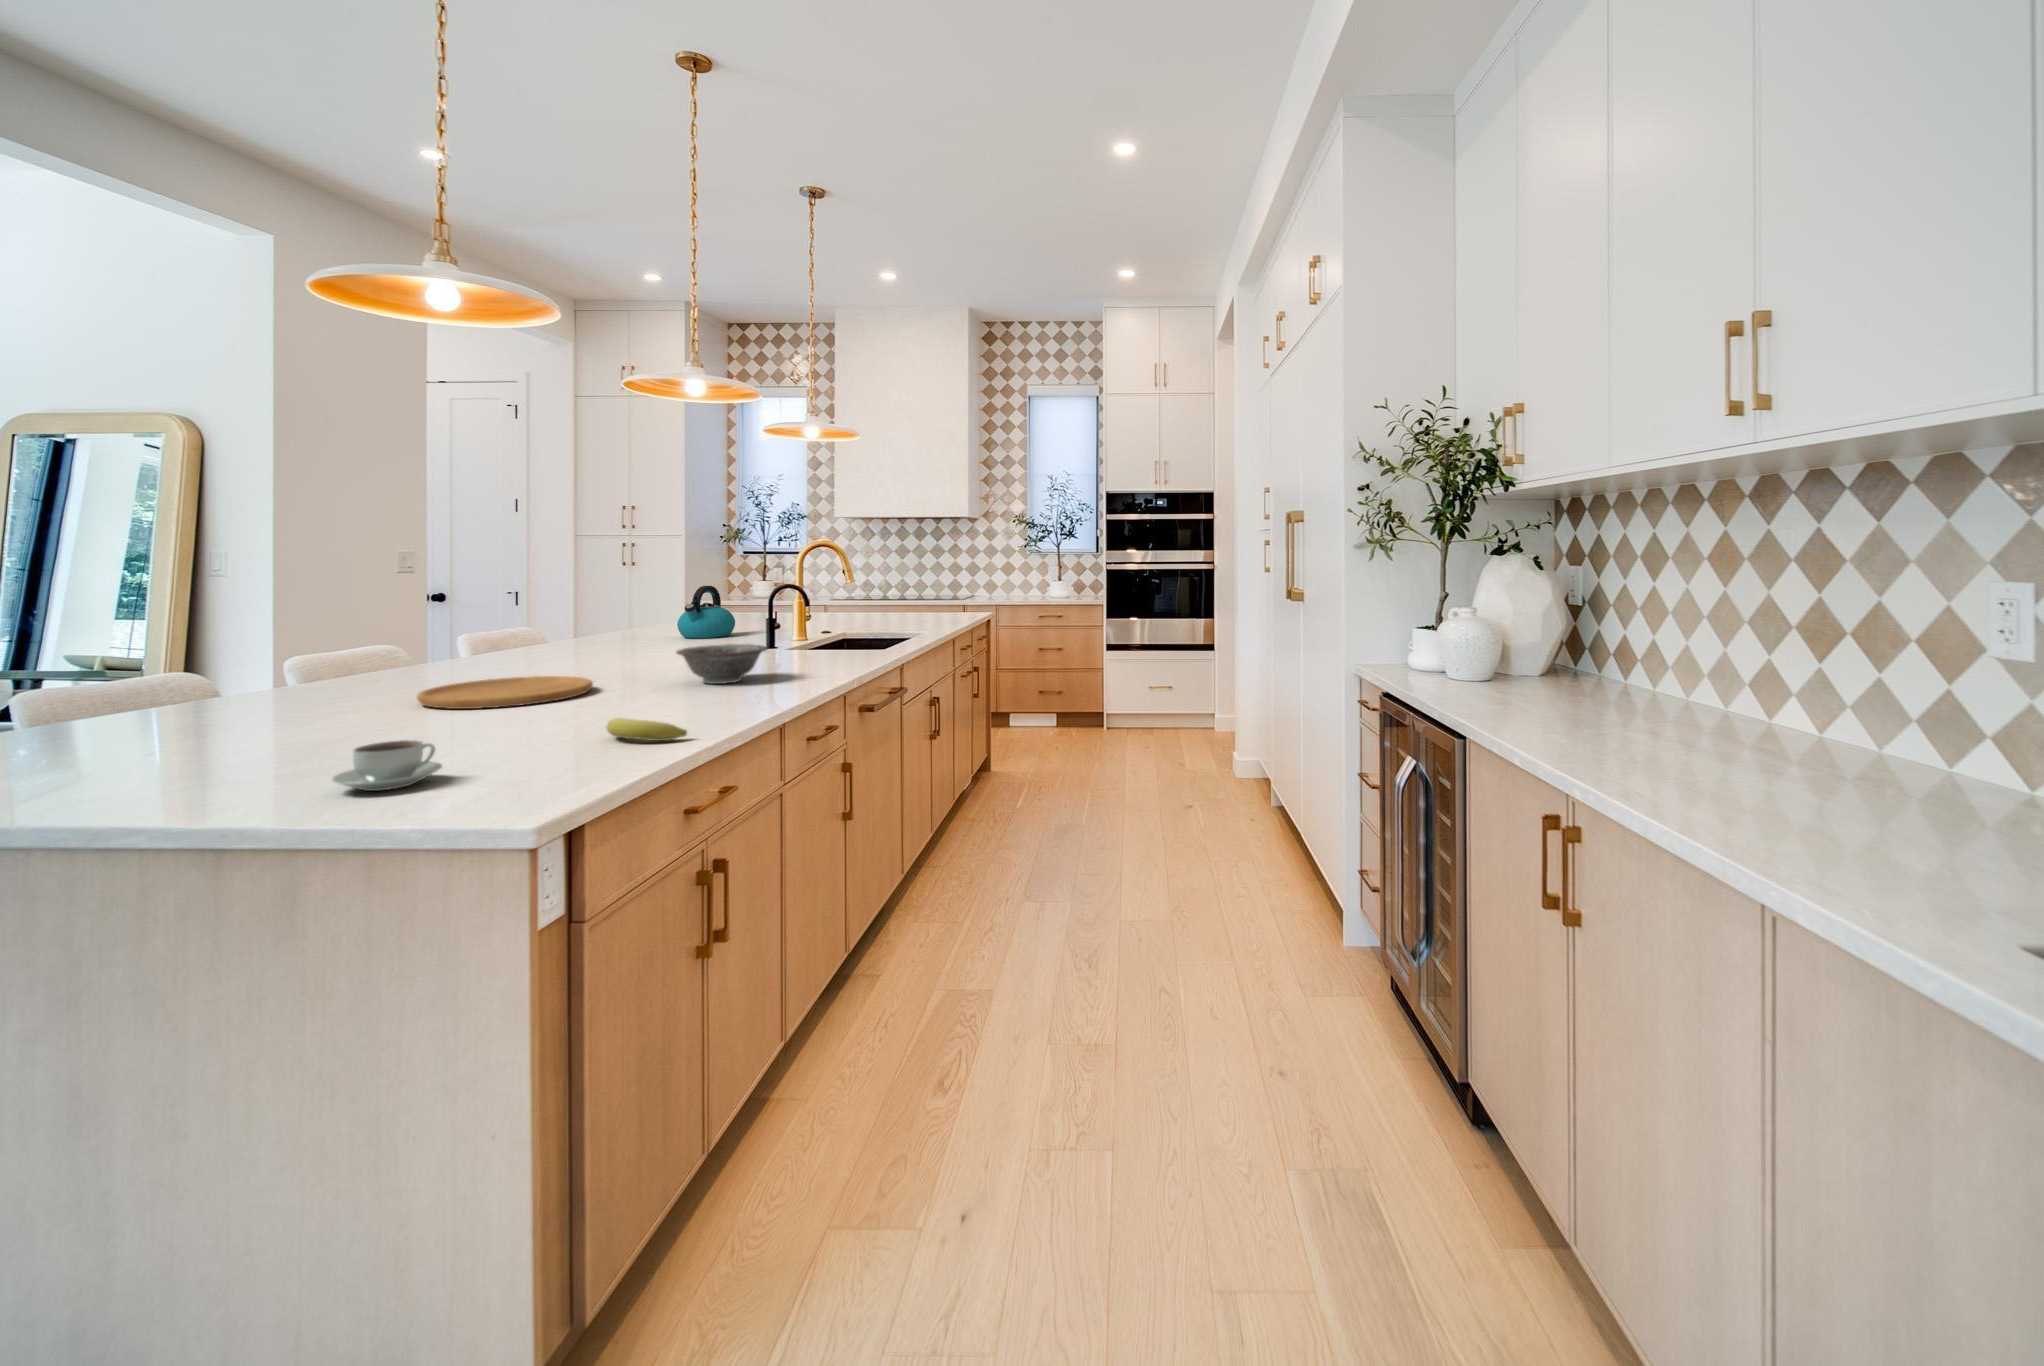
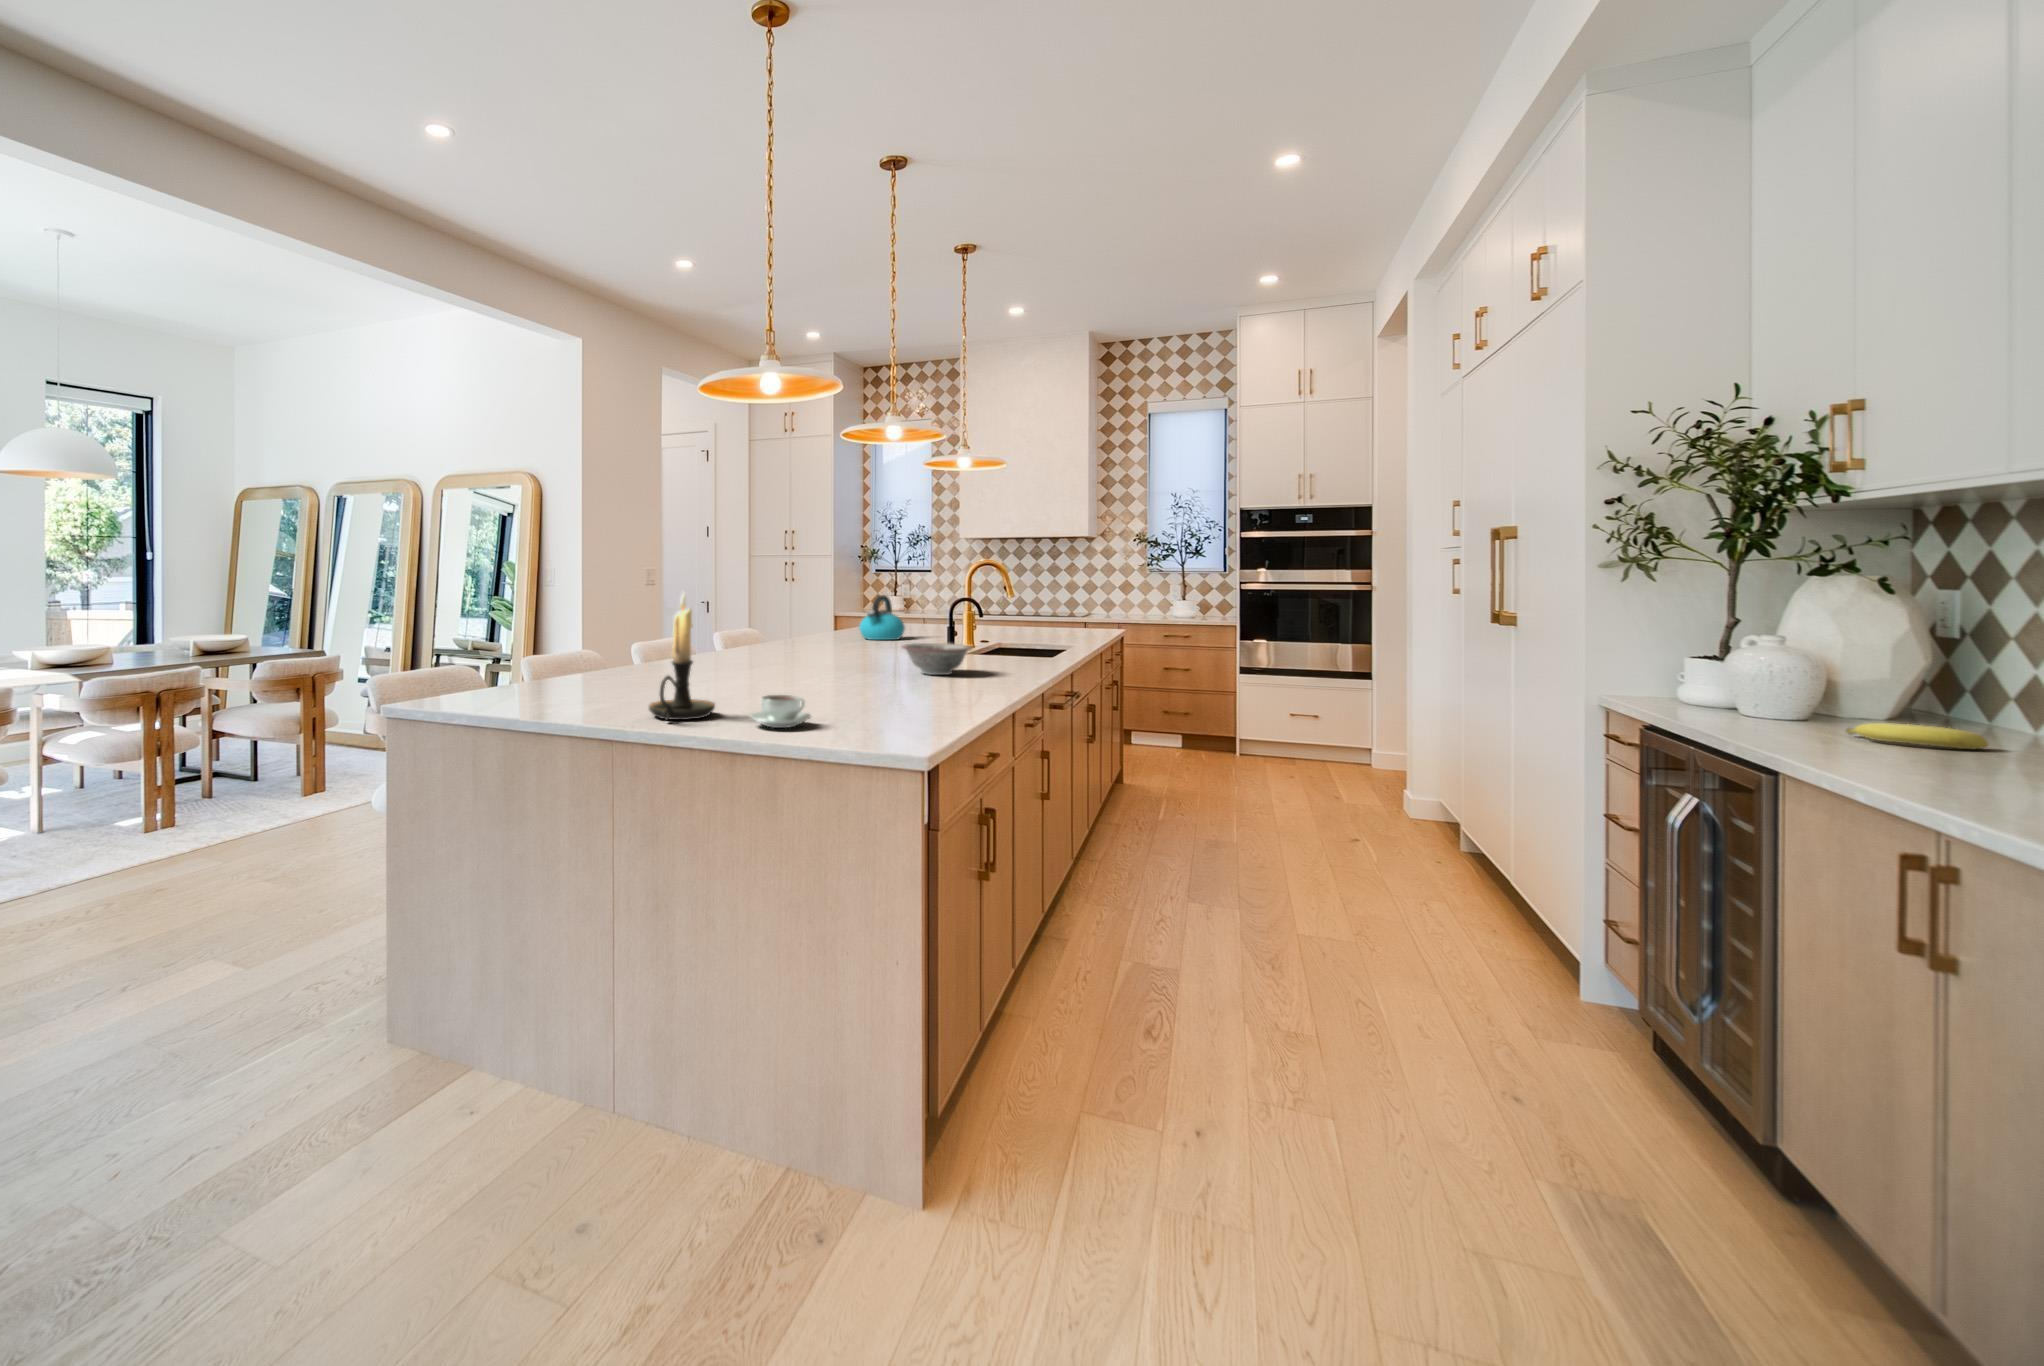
candle holder: none [167,597,302,796] -> present [649,593,715,720]
cutting board: present [417,676,593,709] -> none [729,661,842,681]
fruit: present [606,718,687,741] -> present [1846,723,1988,750]

